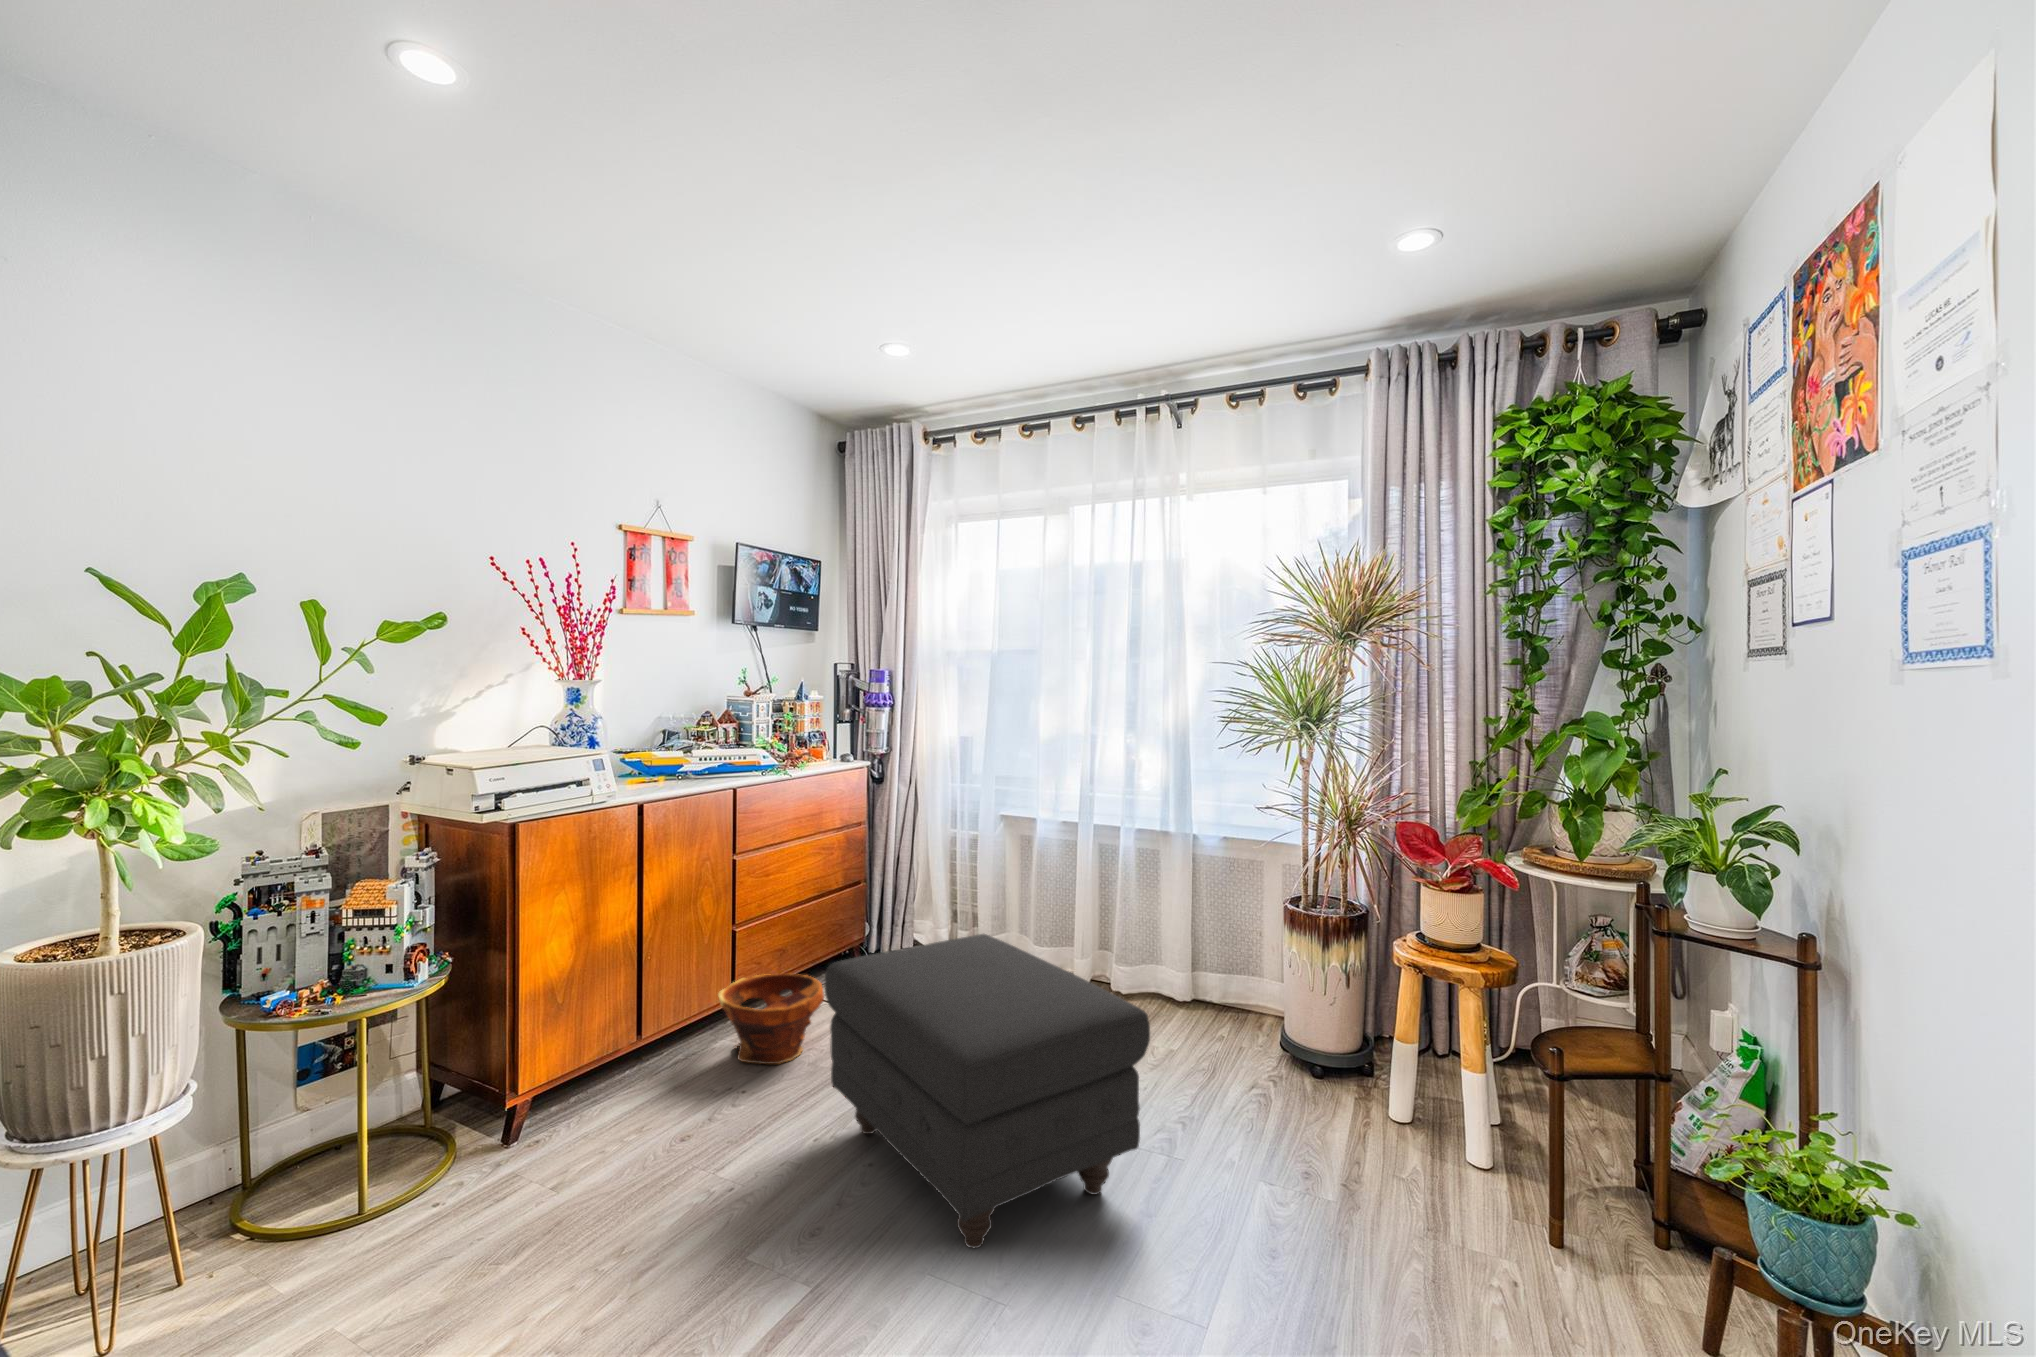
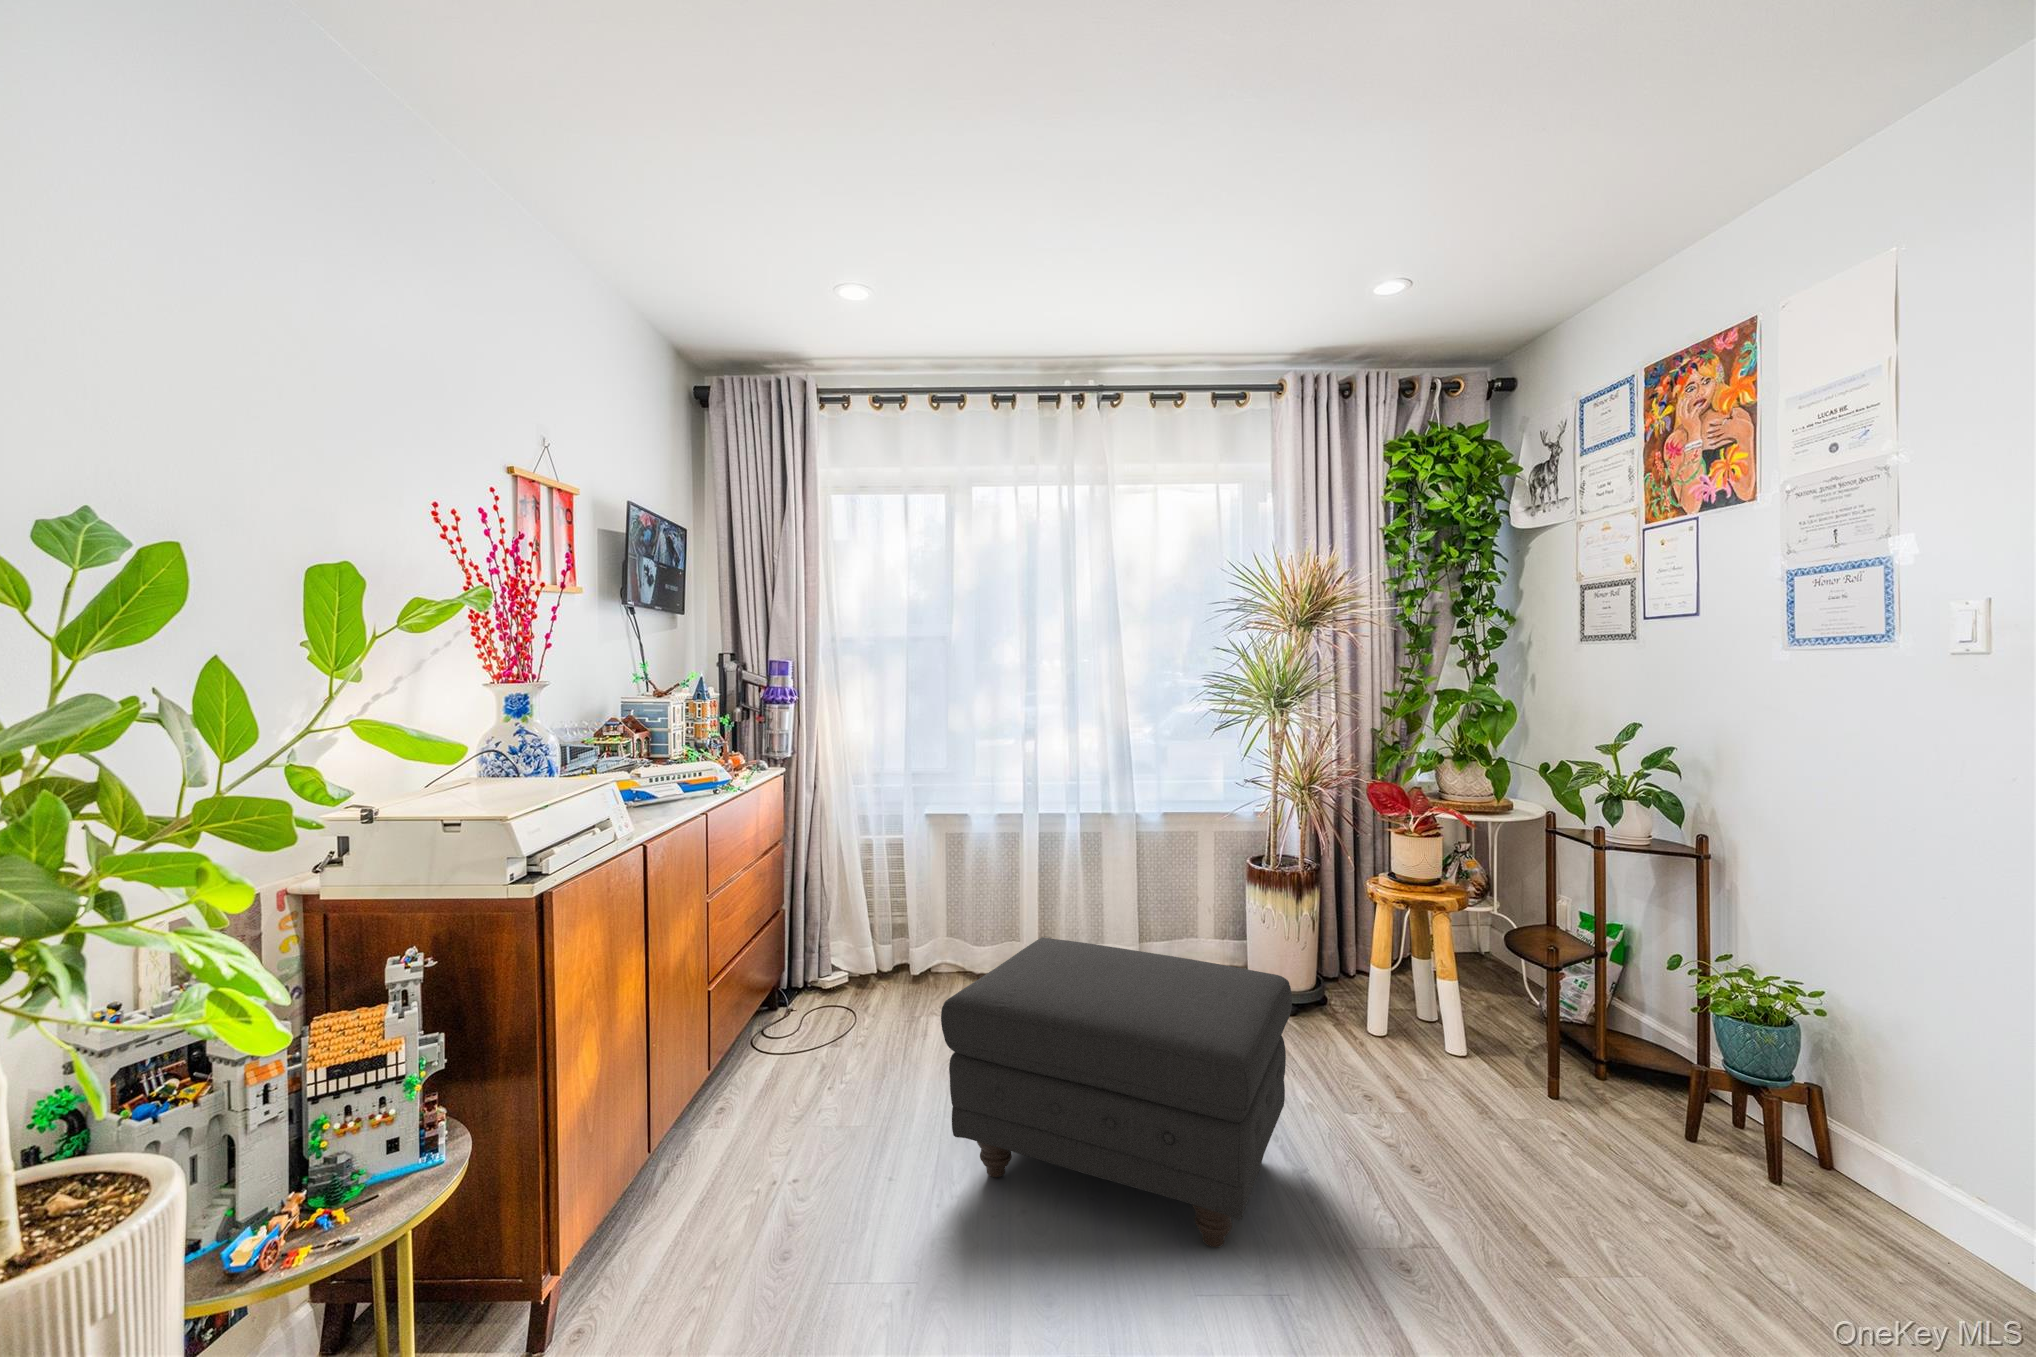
planter: present [718,974,824,1064] -> none [725,1025,850,1146]

